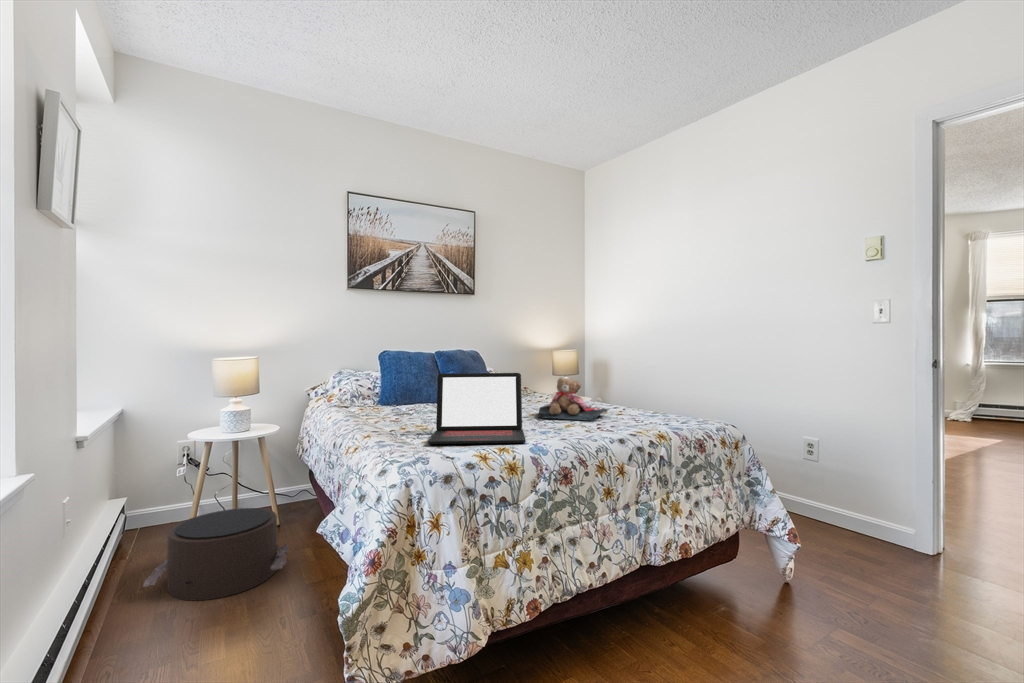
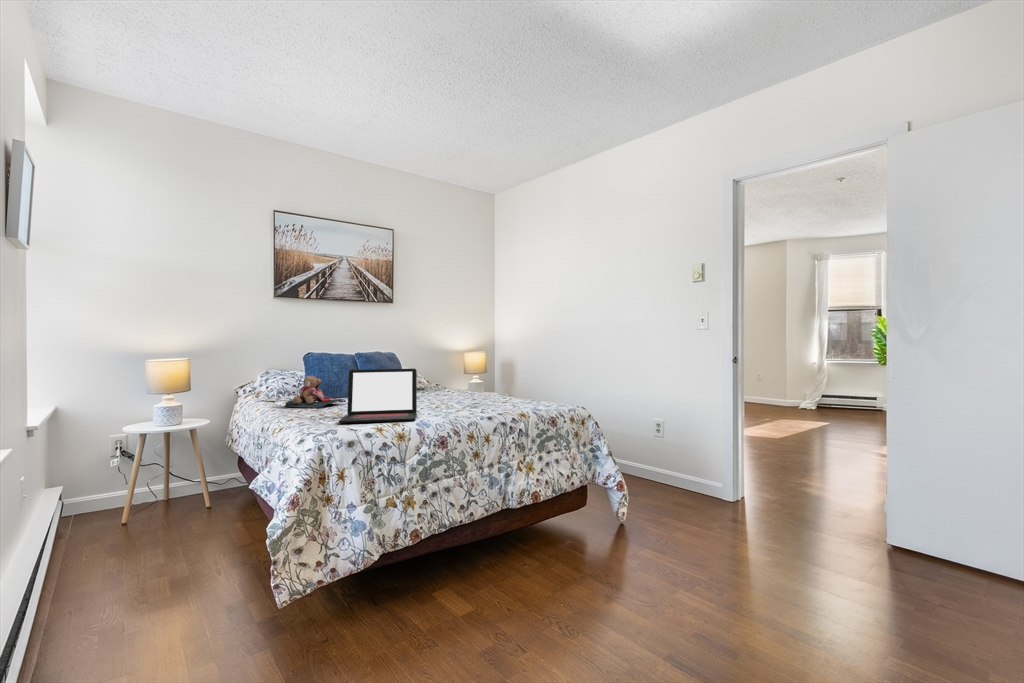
teddy bear: present [539,378,608,421] -> present [285,376,346,408]
pouf: present [143,508,289,600] -> none [95,487,222,560]

